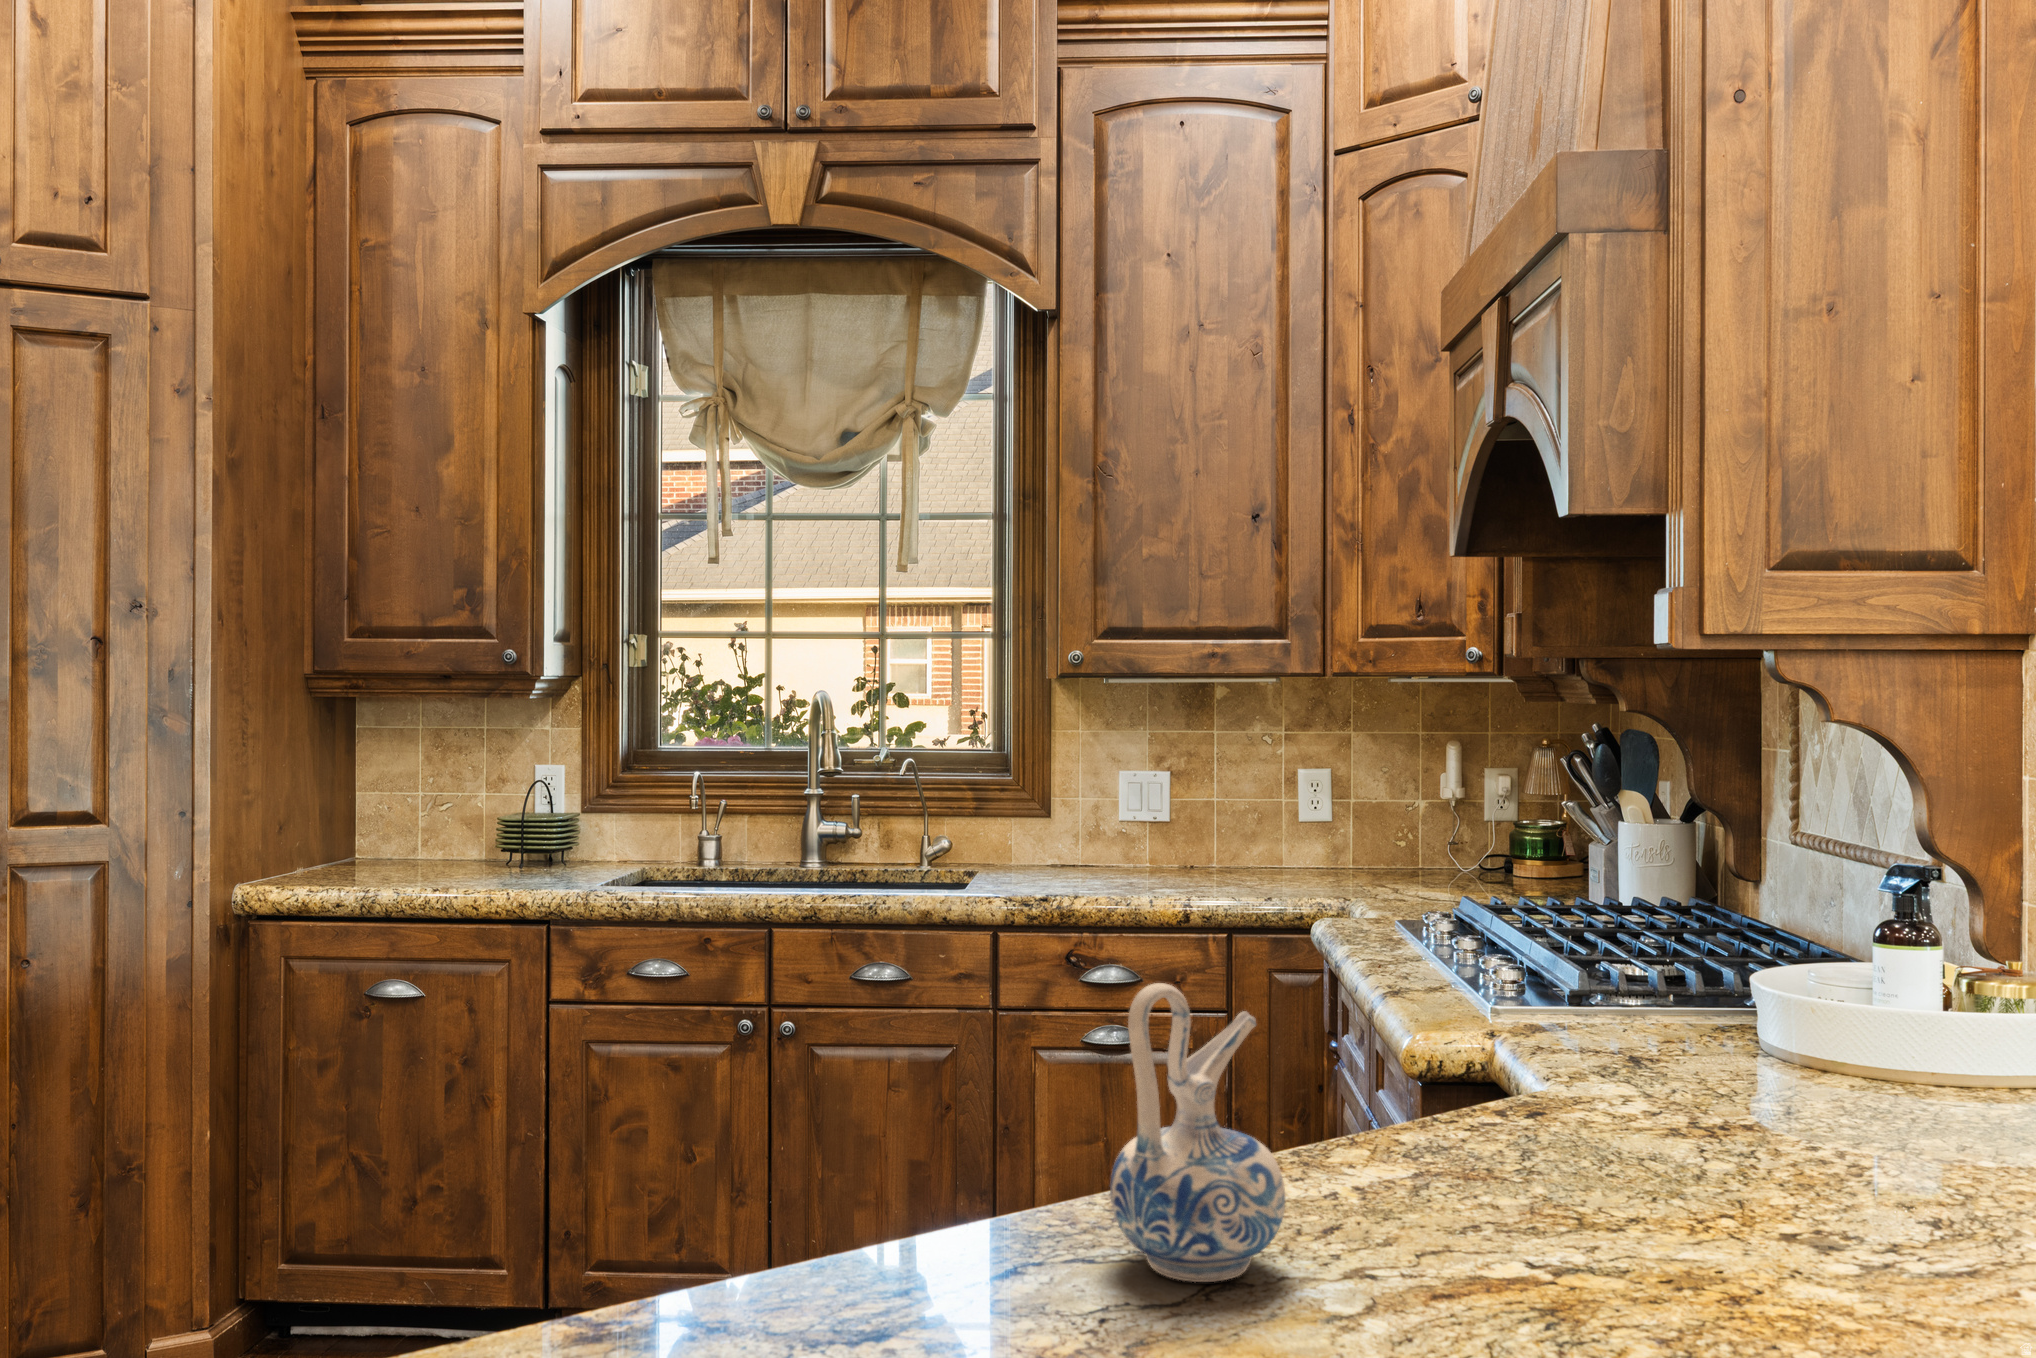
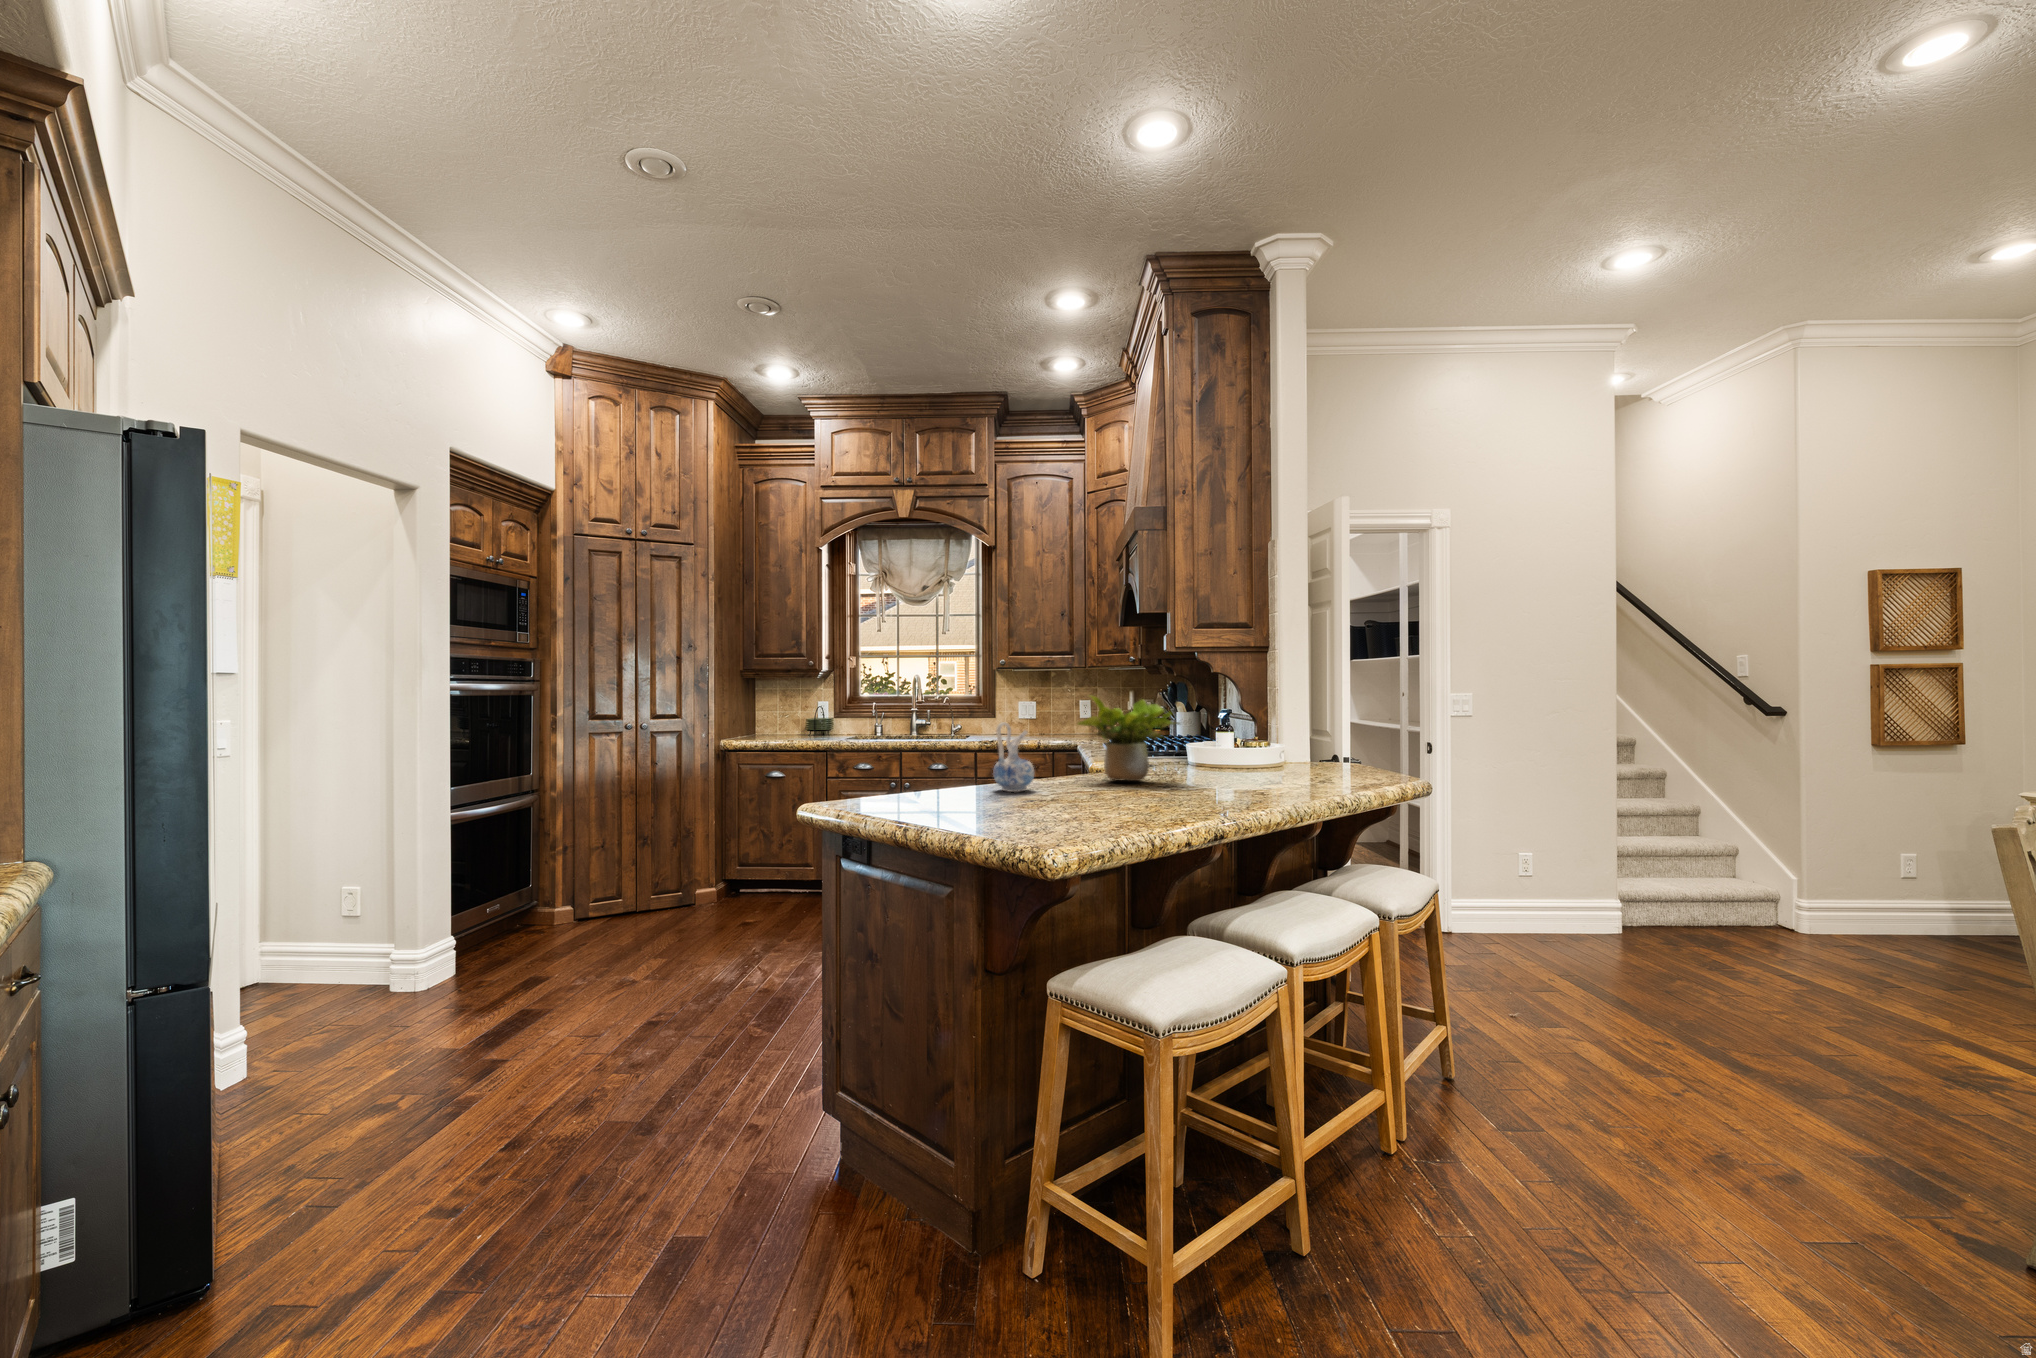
potted plant: none [1423,839,1853,1200] -> present [1078,696,1180,781]

